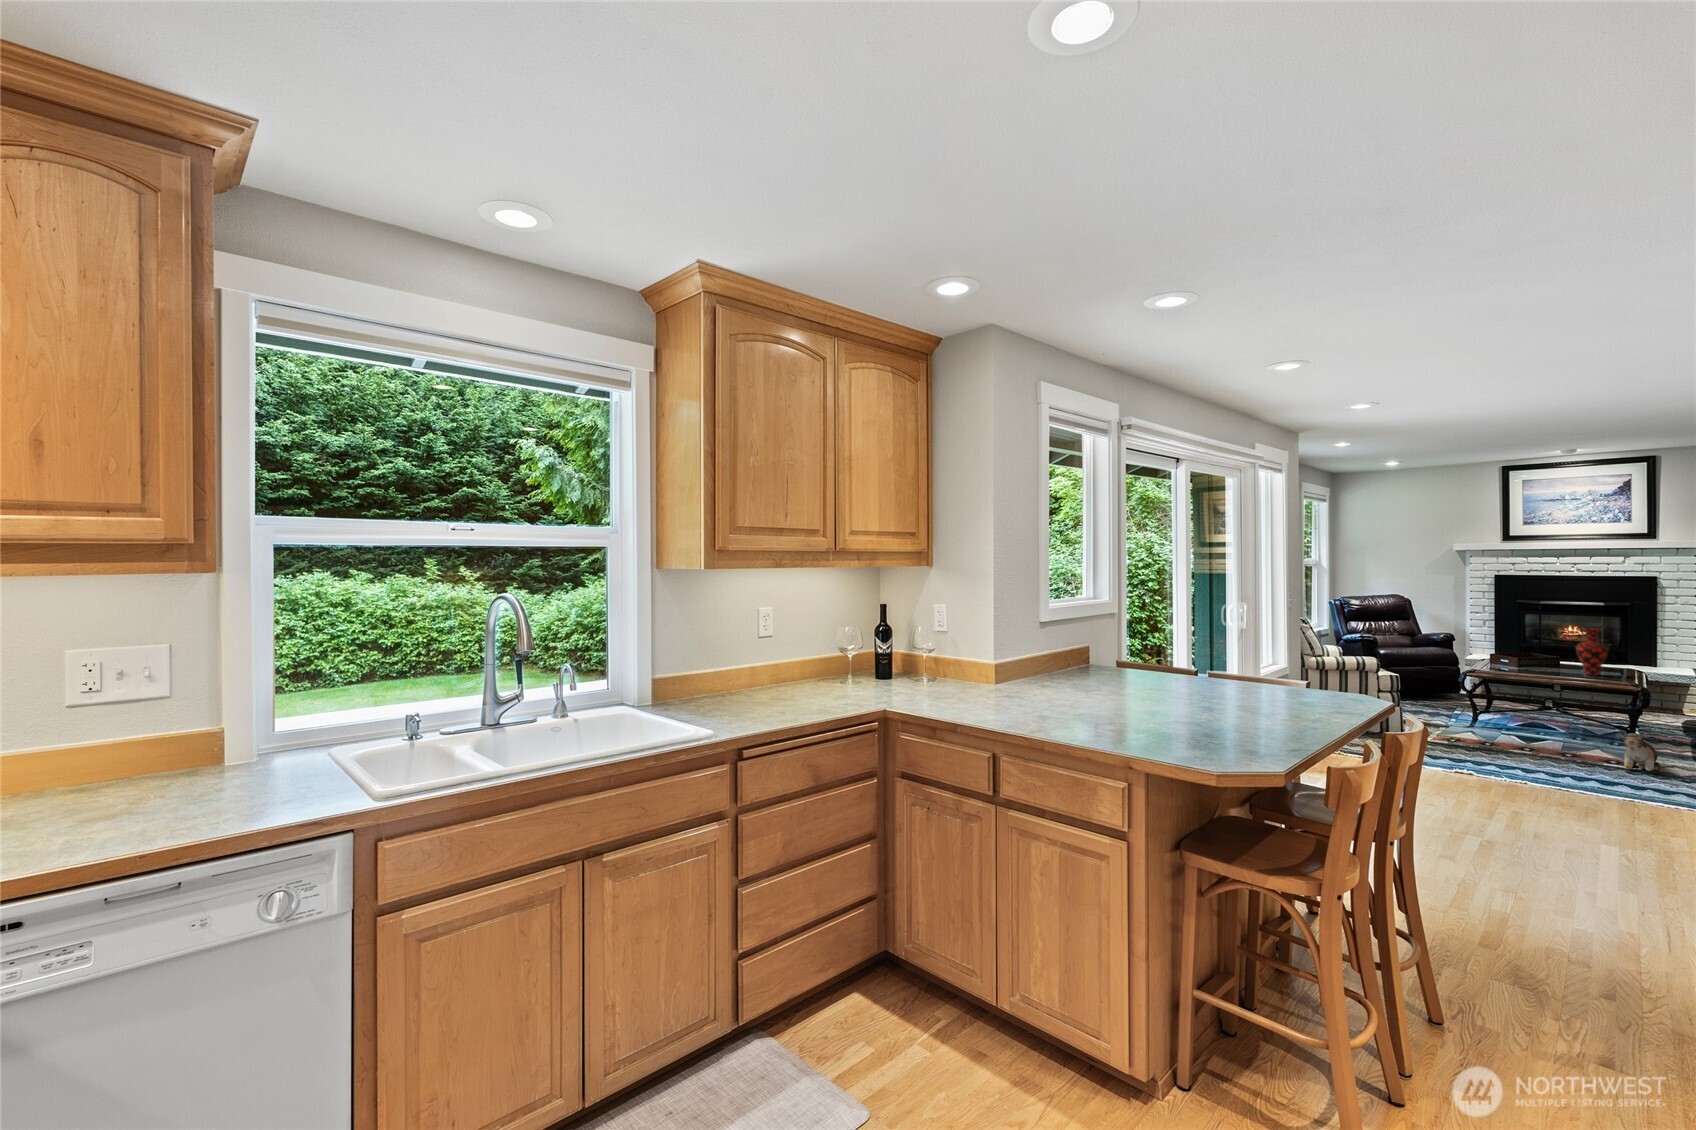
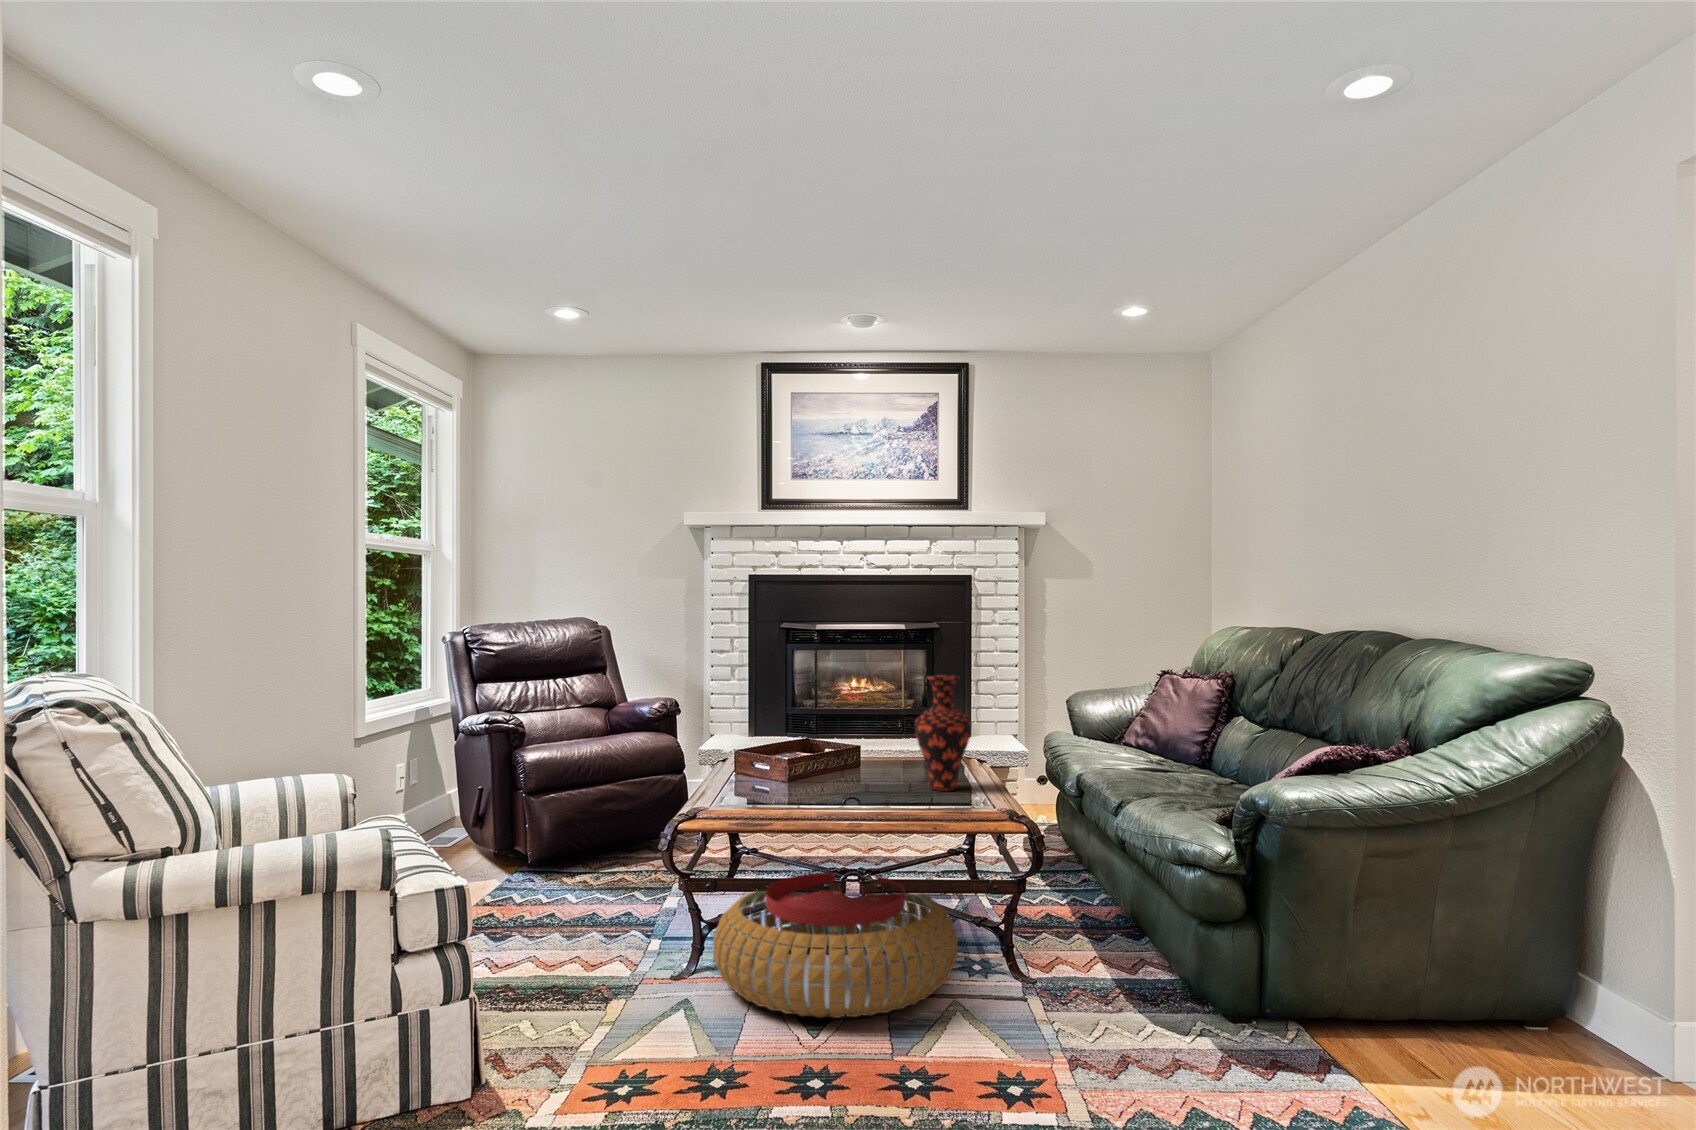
pouf: none [1470,701,1593,748] -> present [713,872,958,1018]
plush toy: present [1620,733,1660,771] -> none [1049,968,1112,1069]

